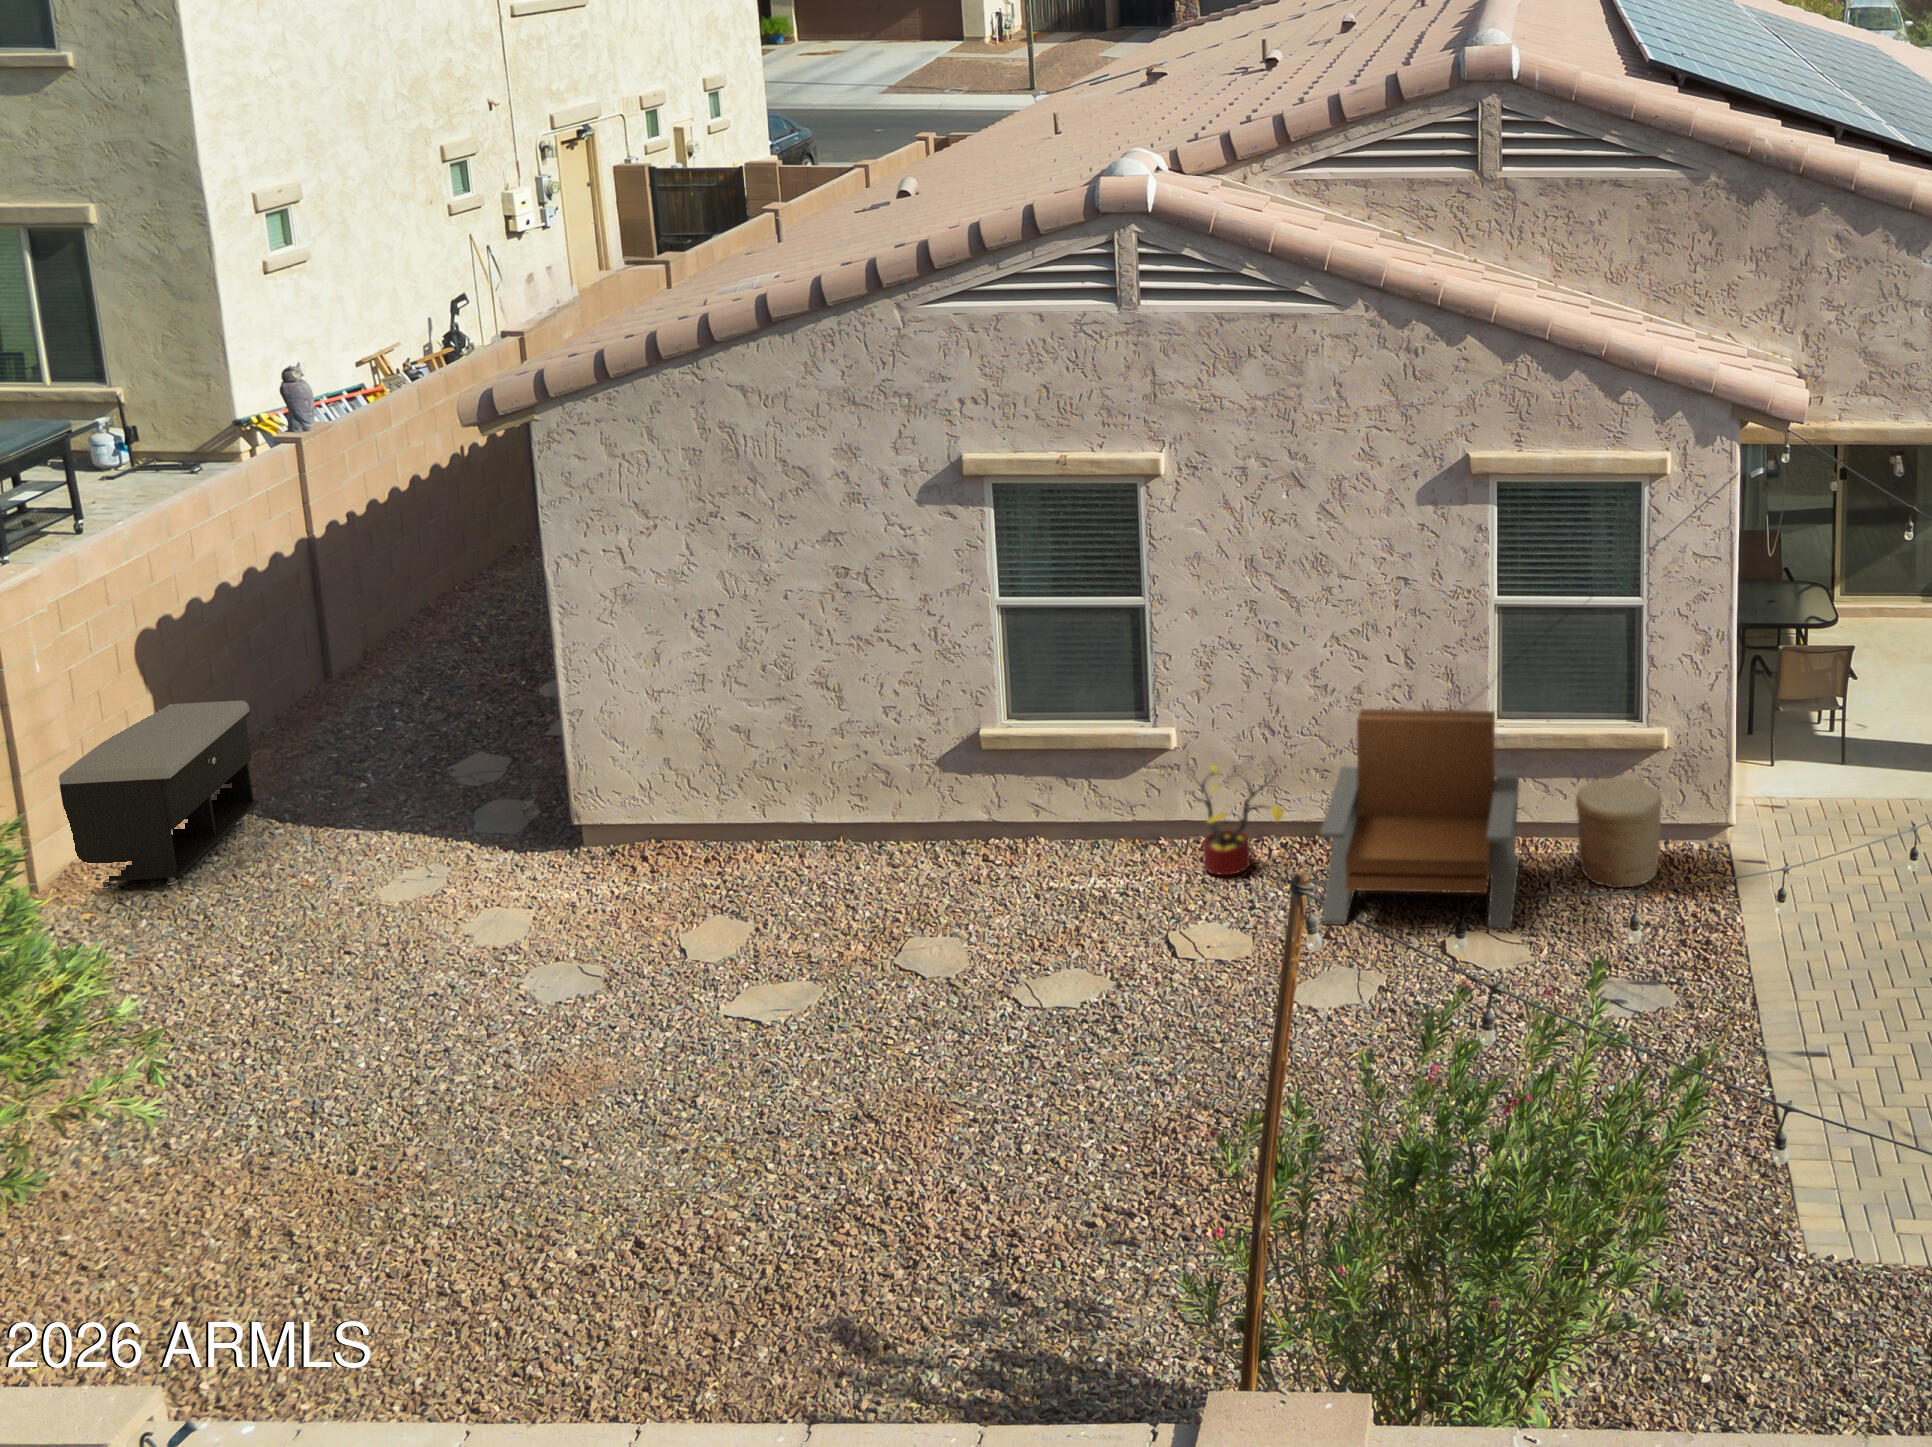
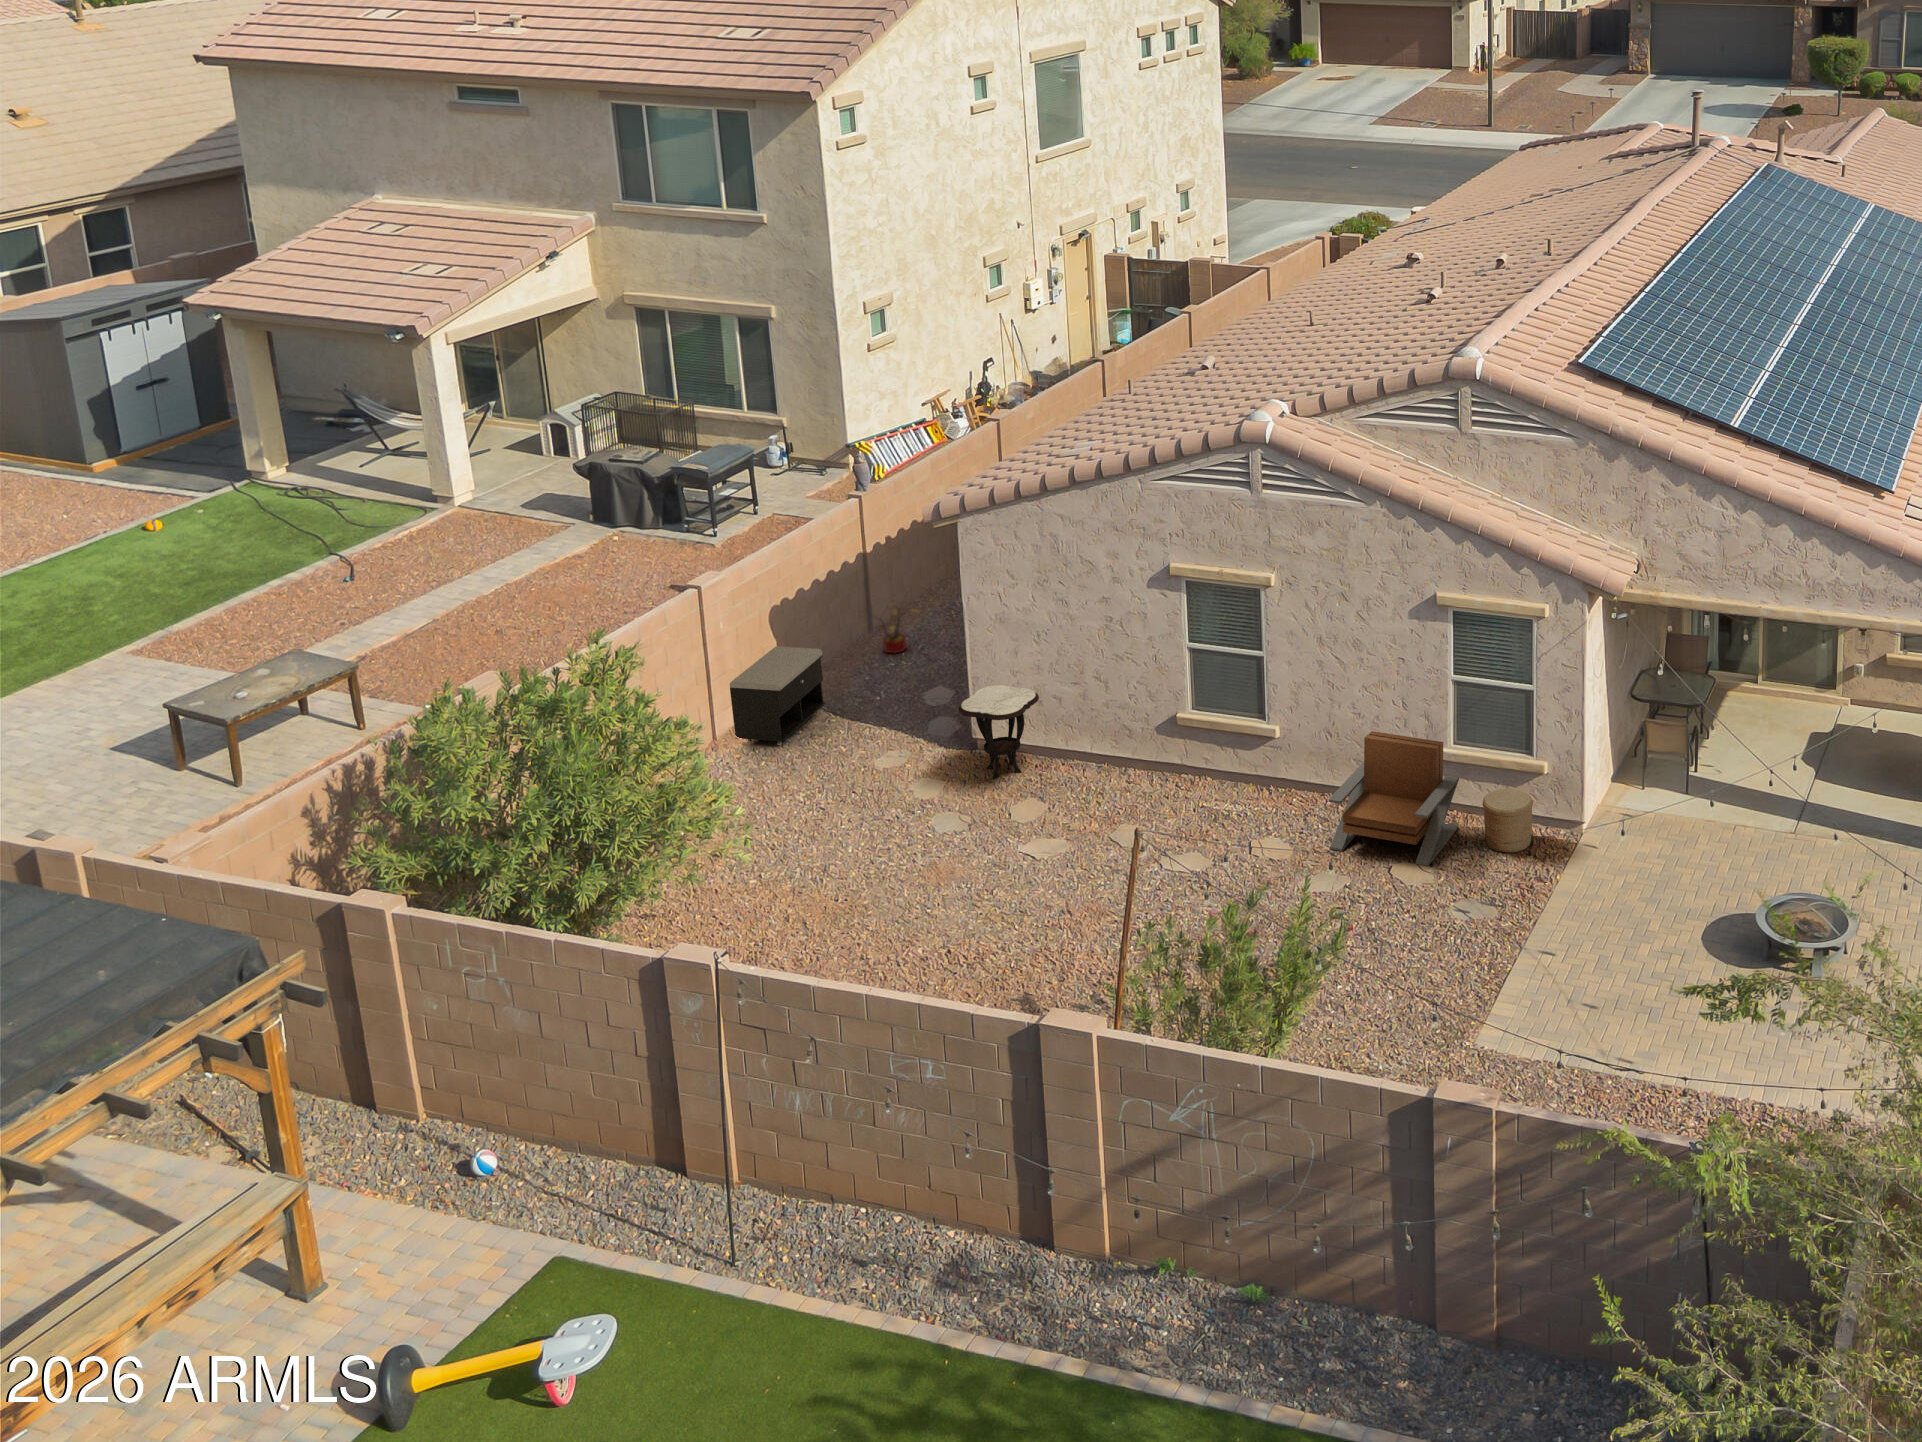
side table: none [555,717,709,889] -> present [958,685,1039,778]
decorative plant: present [1186,757,1284,875] -> present [880,602,907,653]

